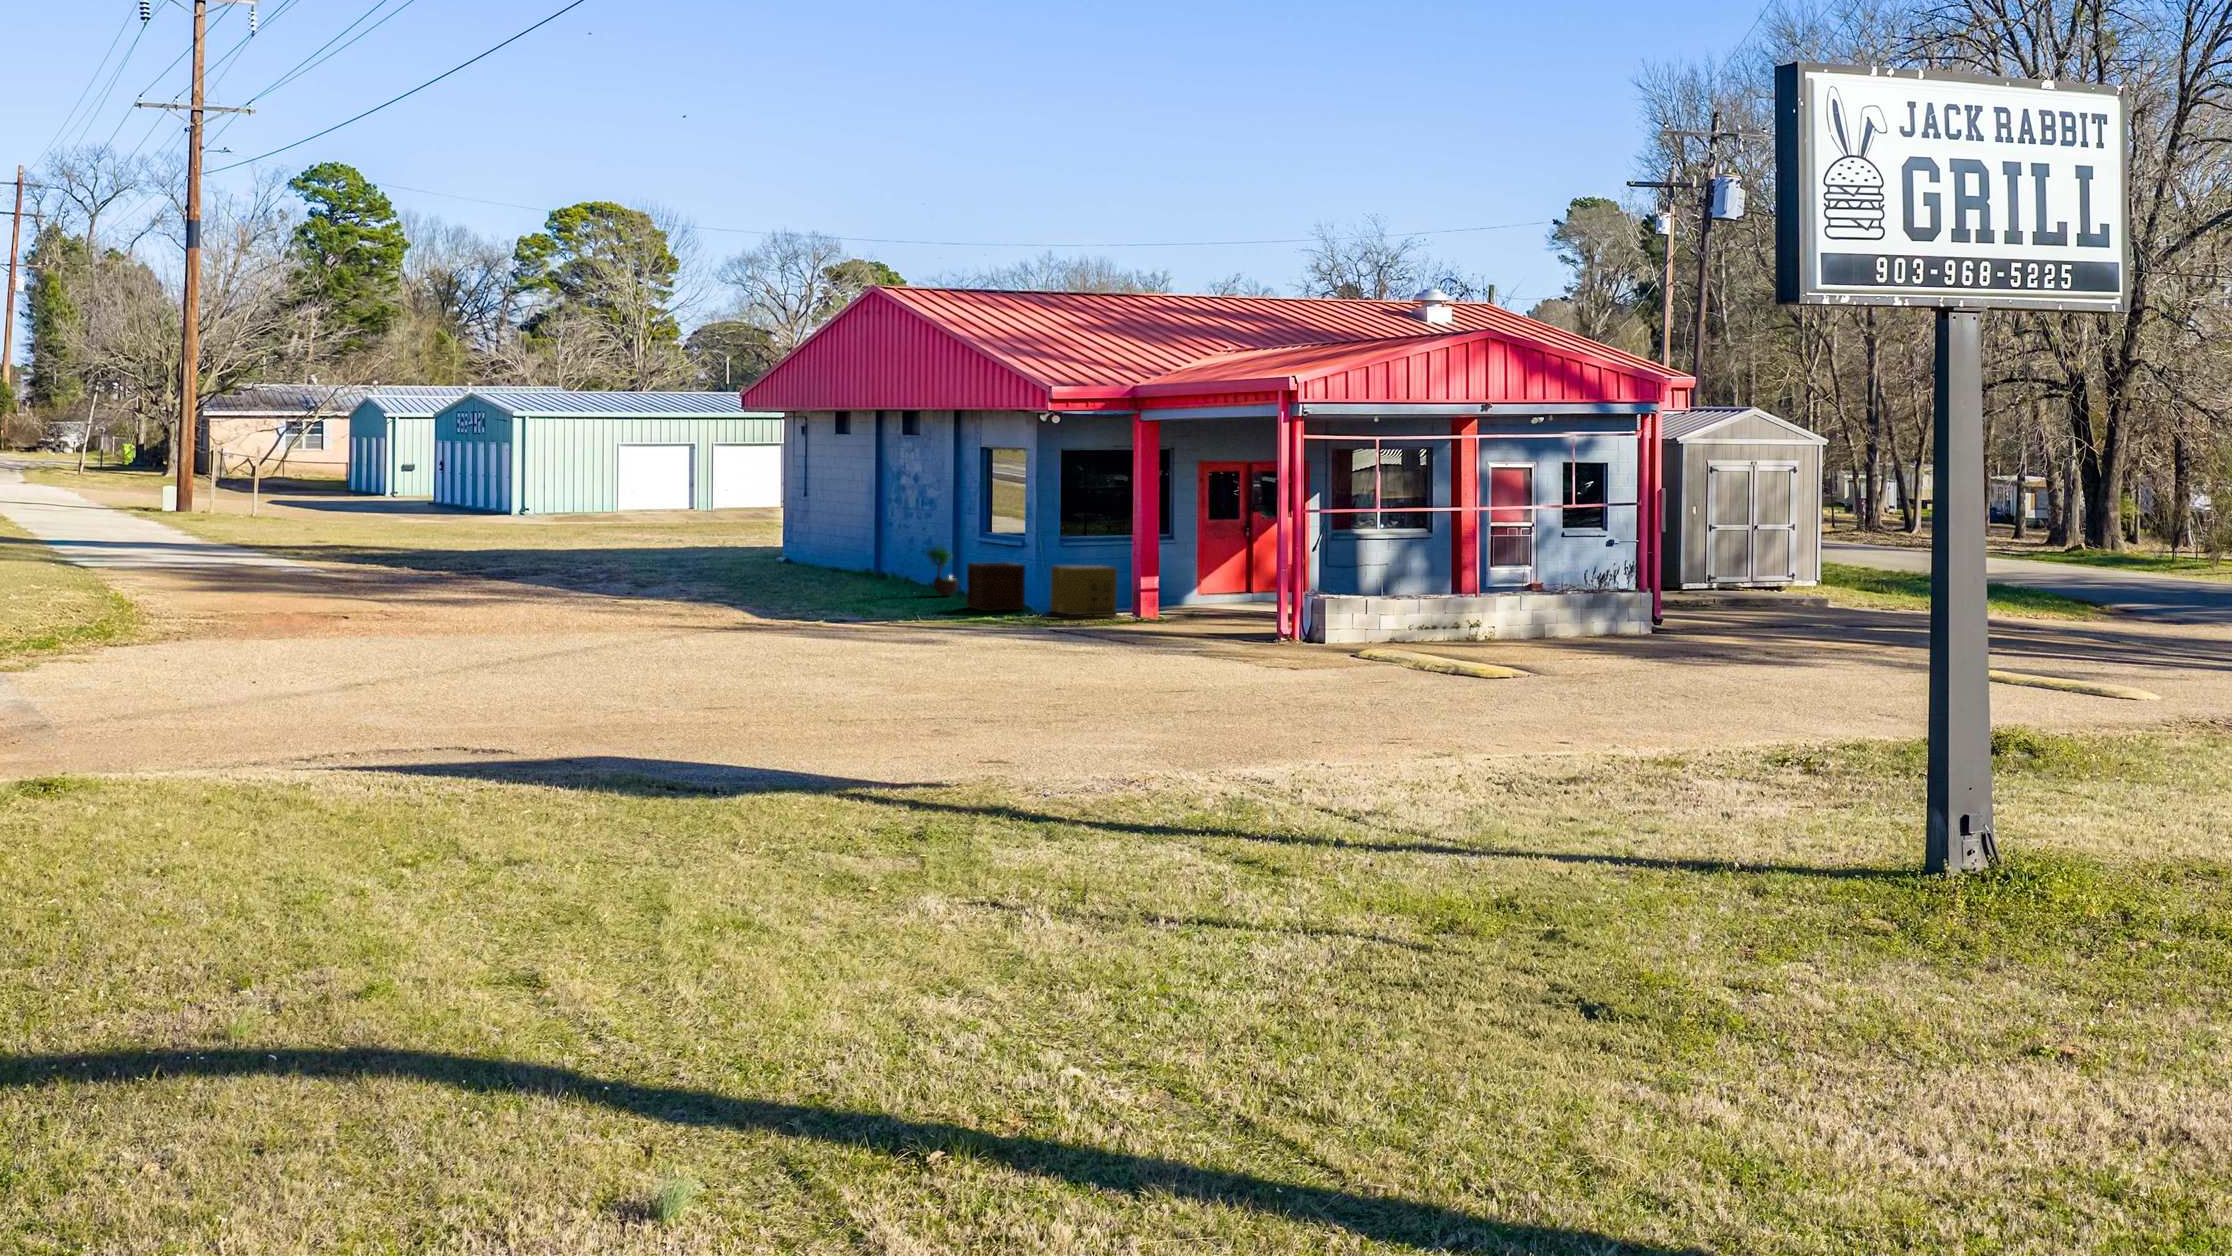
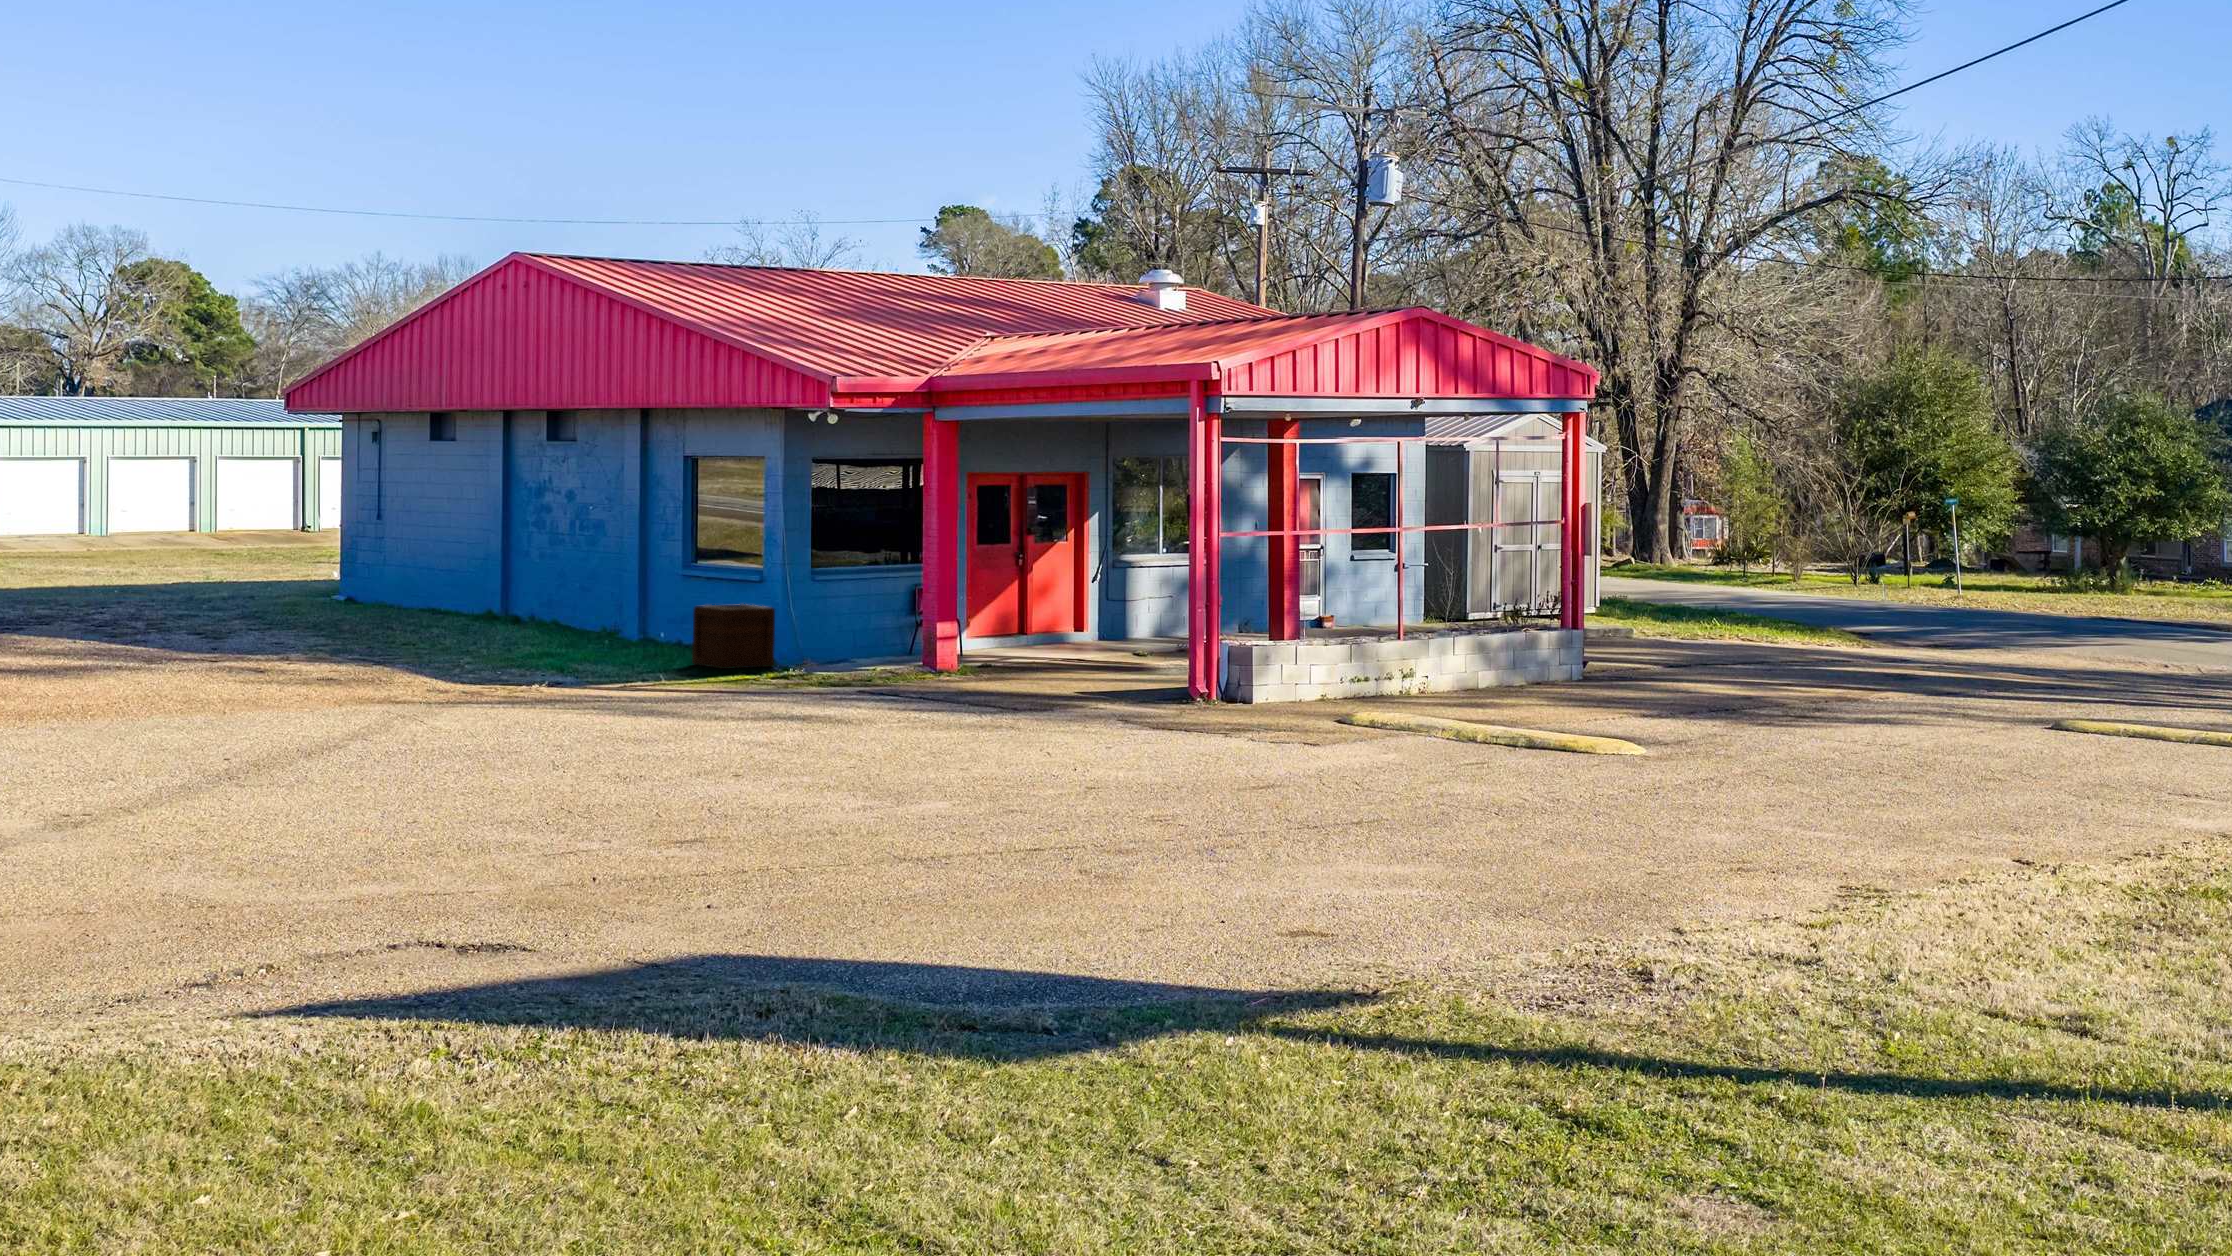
potted tree: present [926,544,958,596] -> none [601,576,648,649]
cardboard box: present [1050,566,1117,615] -> none [810,607,901,672]

